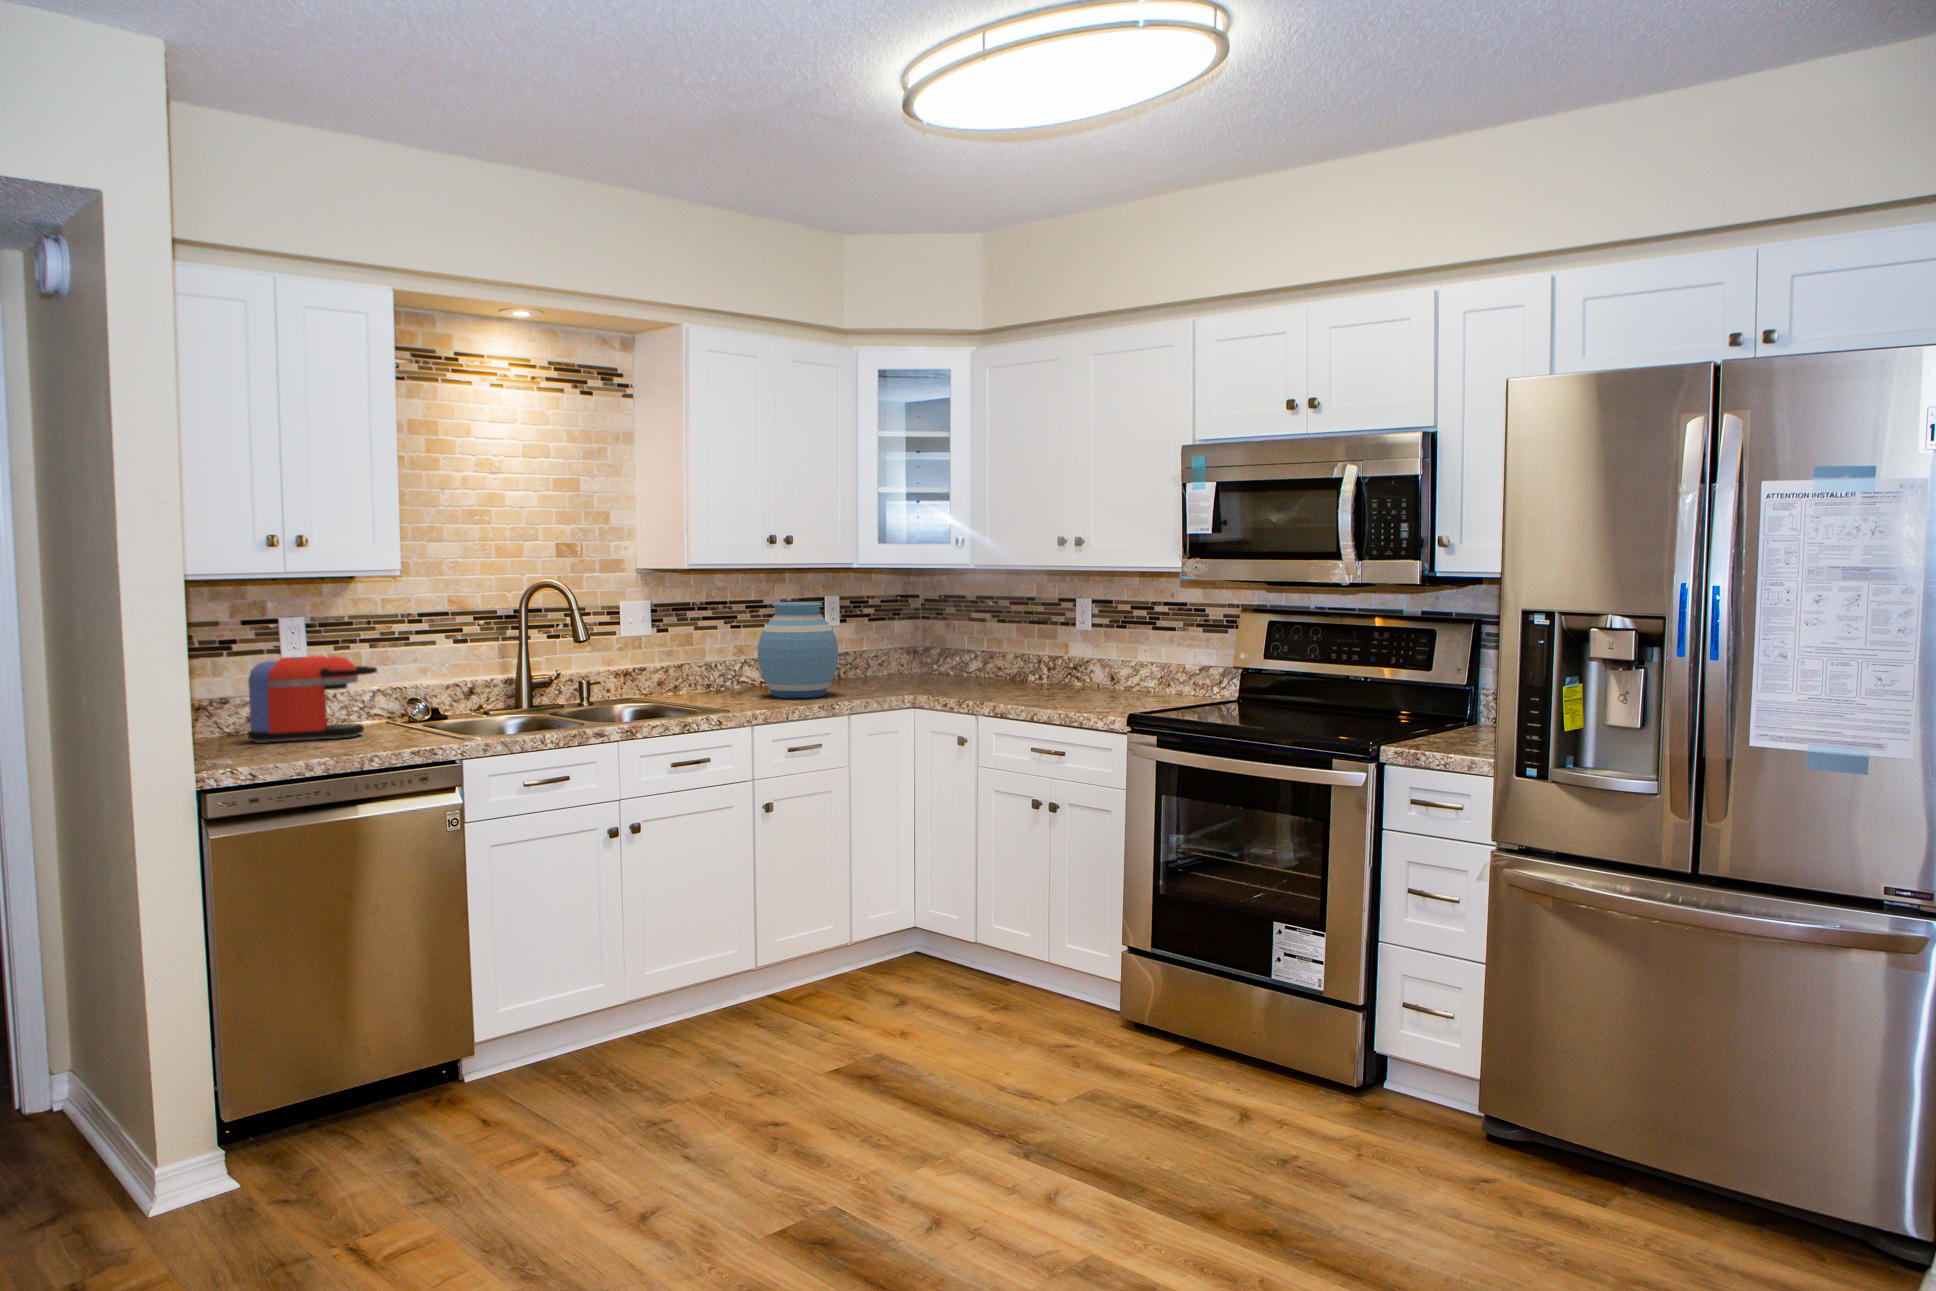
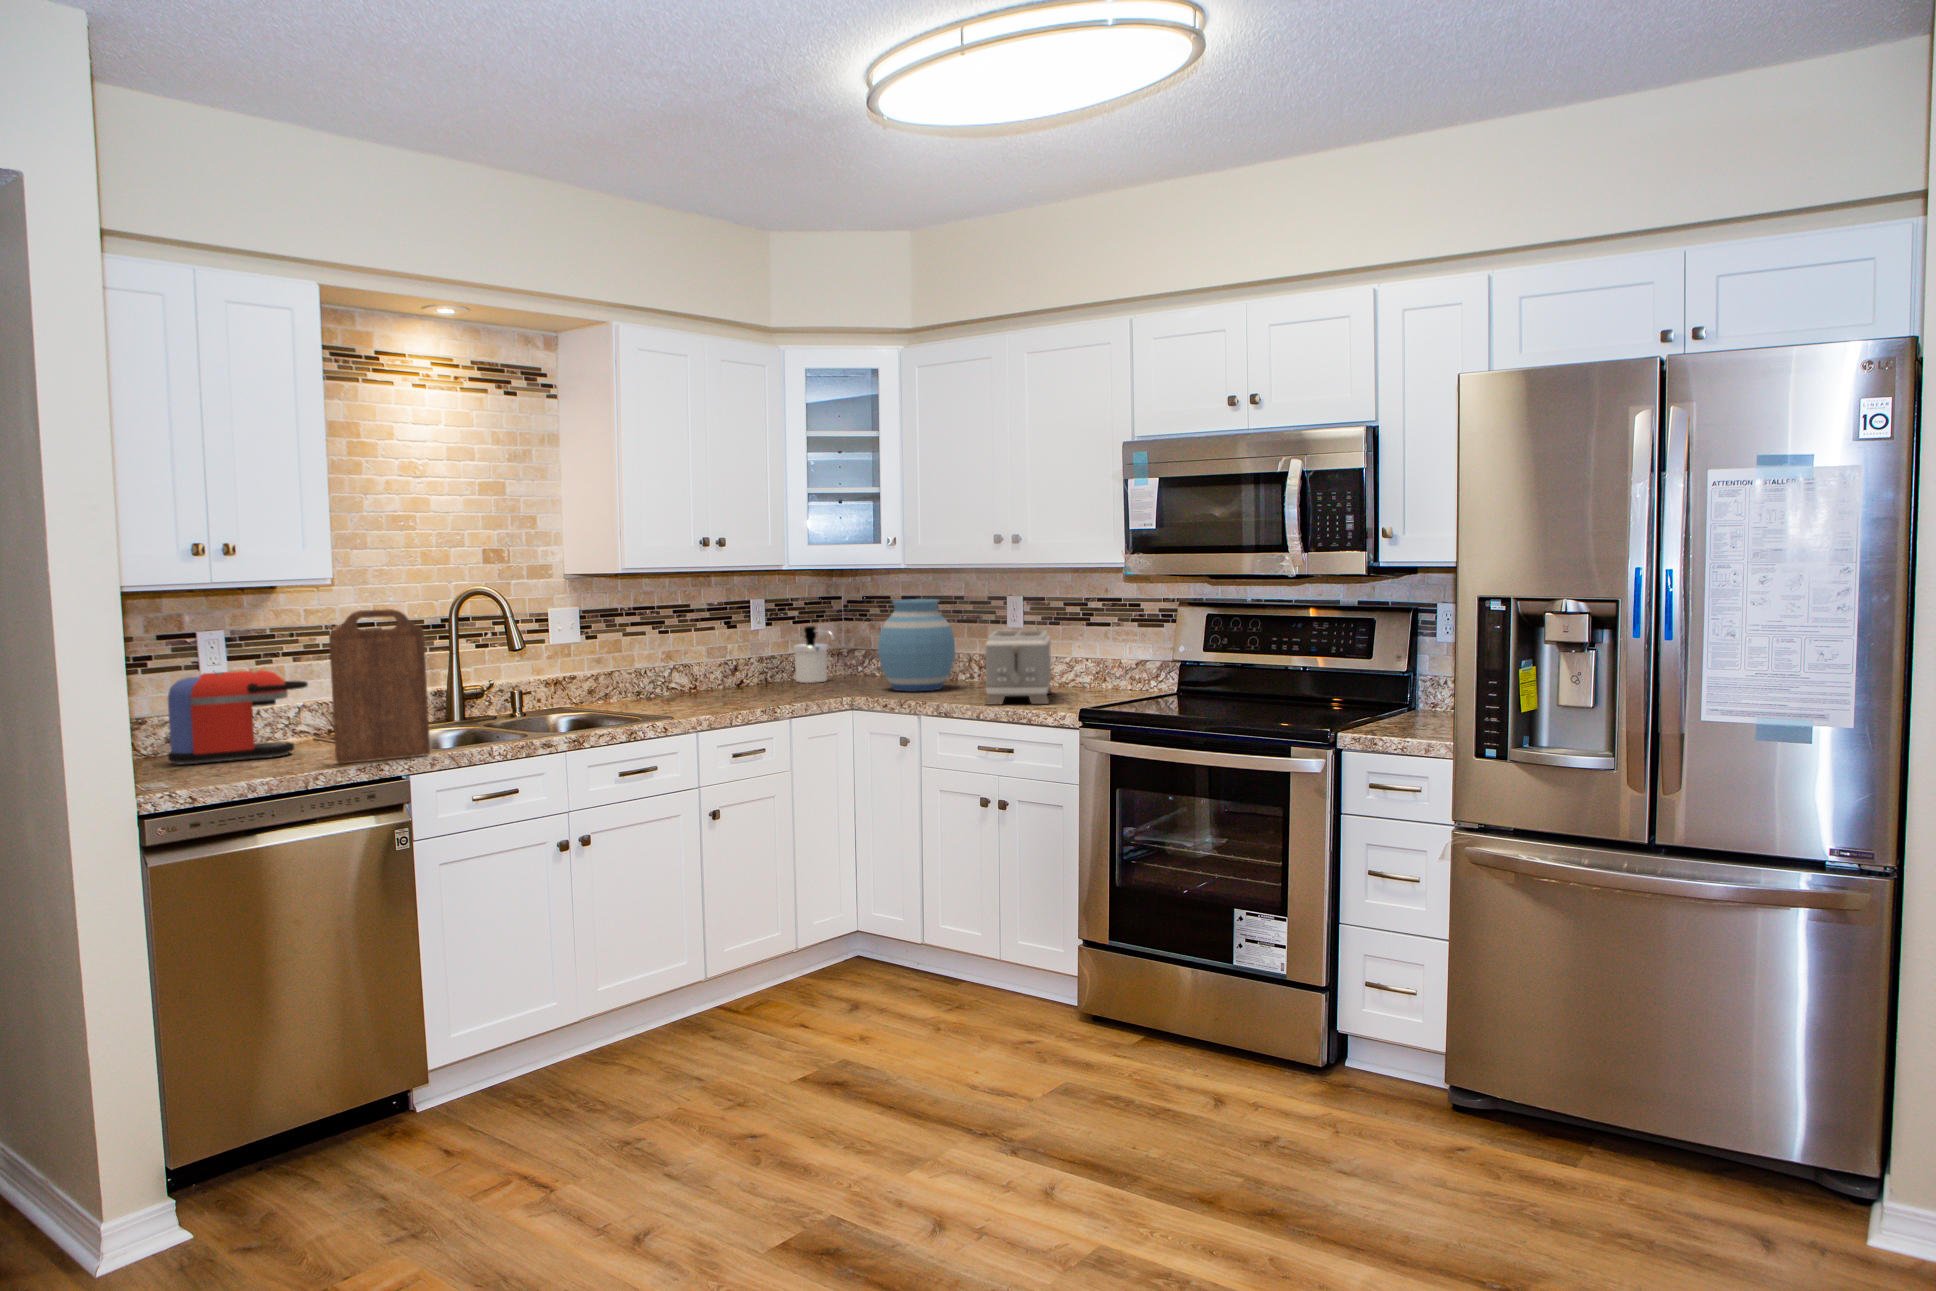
cutting board: none [390,601,483,746] -> present [329,609,430,763]
vase: present [758,602,838,698] -> present [878,599,956,691]
soap dispenser: none [865,624,904,680] -> present [794,626,834,683]
toaster: none [1037,632,1112,708] -> present [985,630,1052,705]

